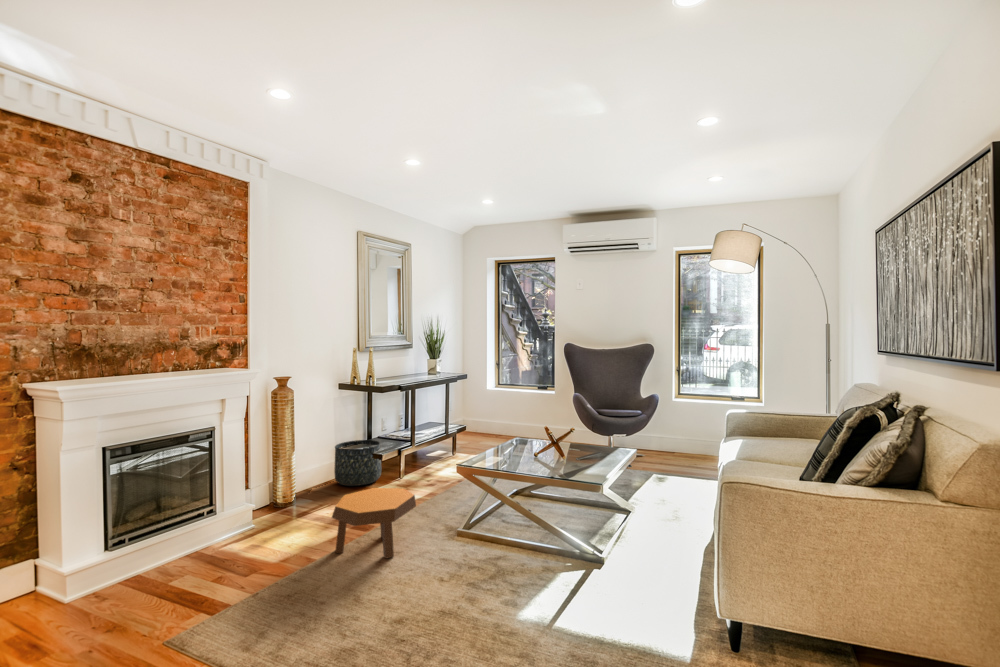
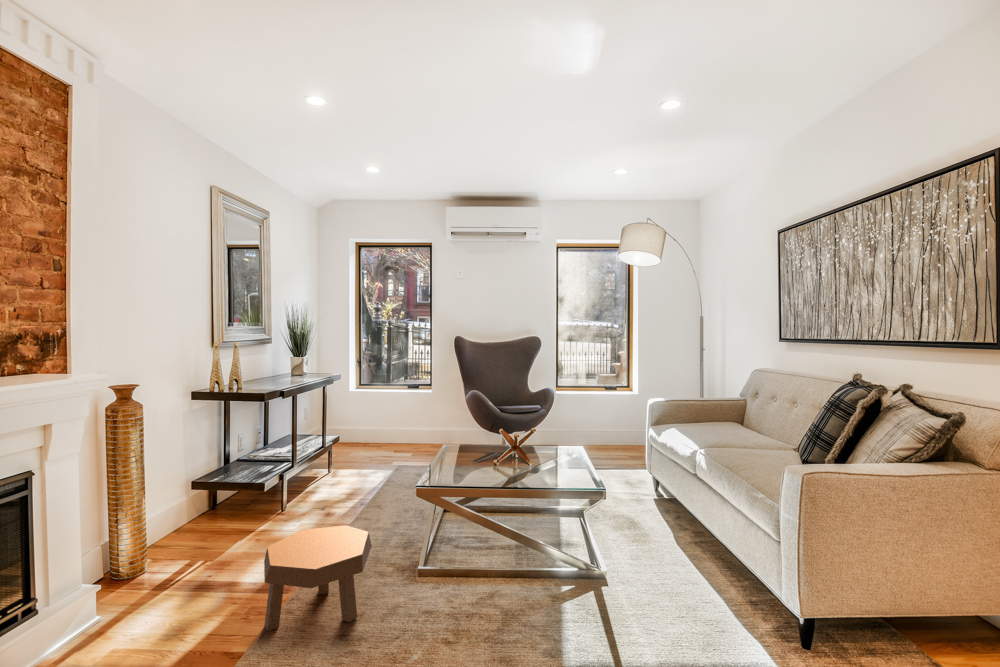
basket: present [334,440,381,486] -> none [188,465,257,531]

